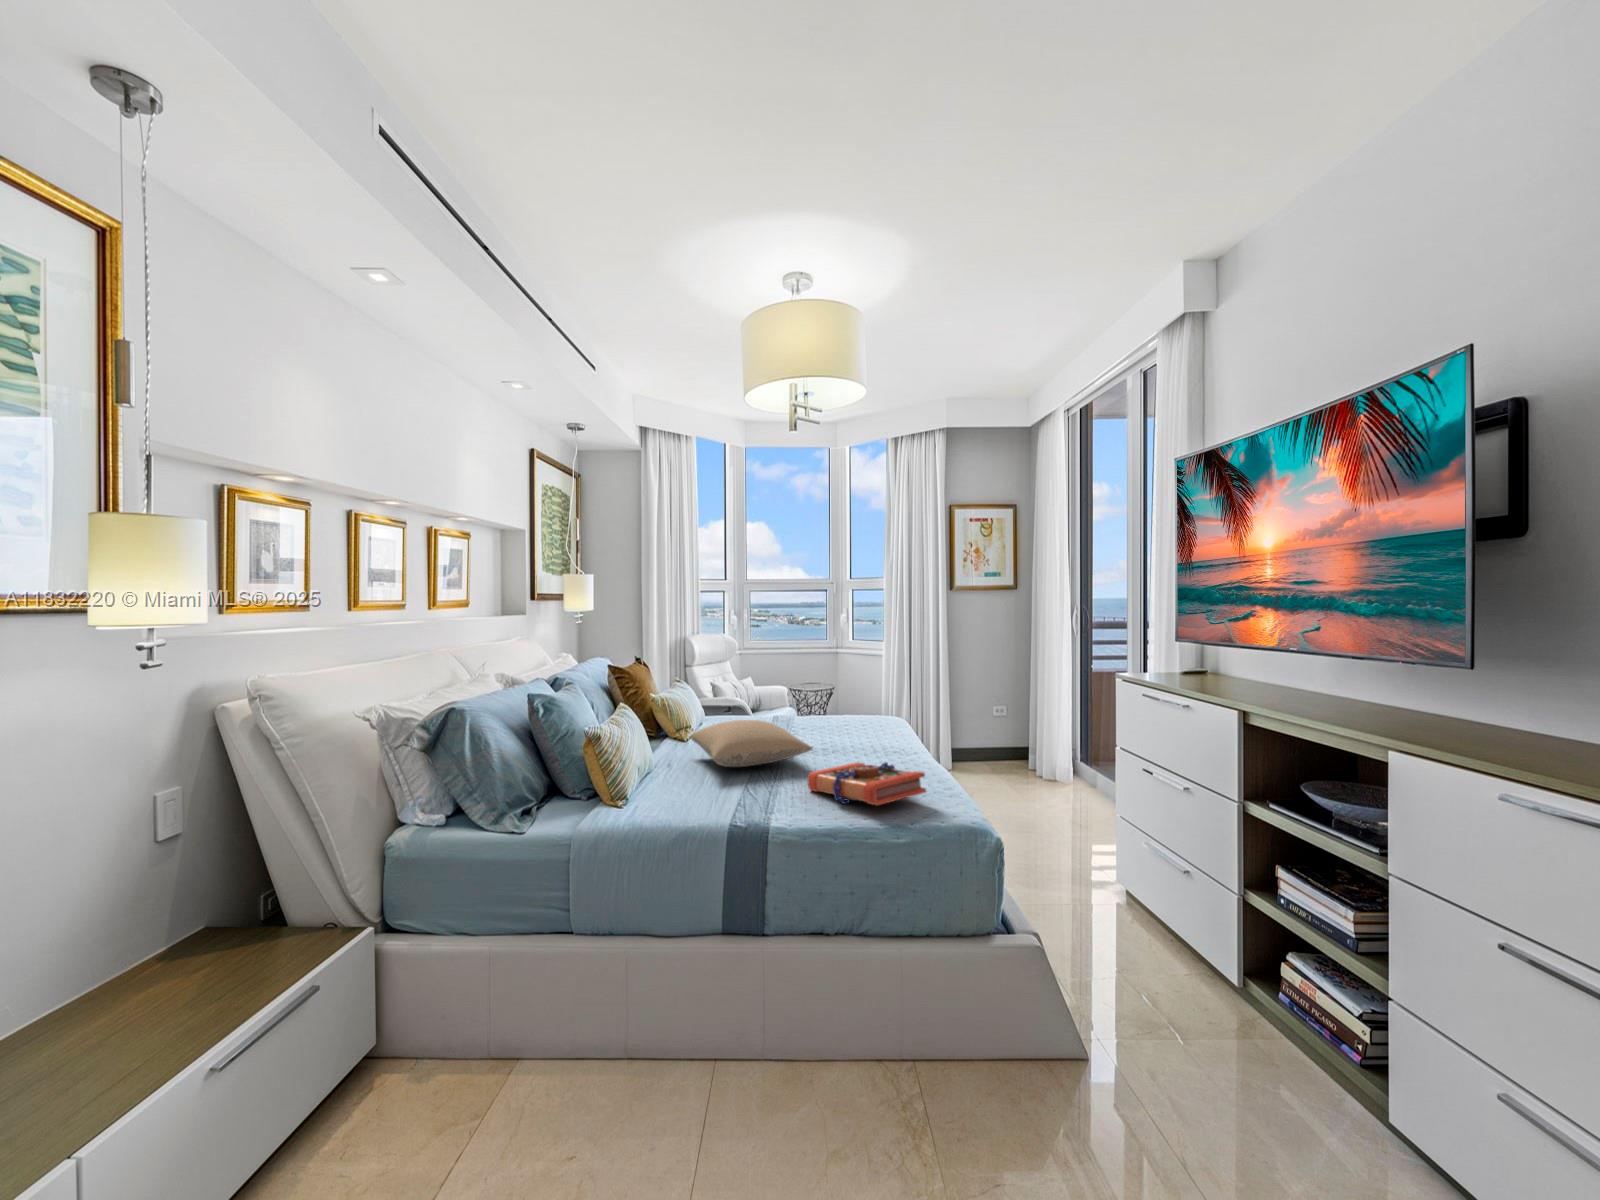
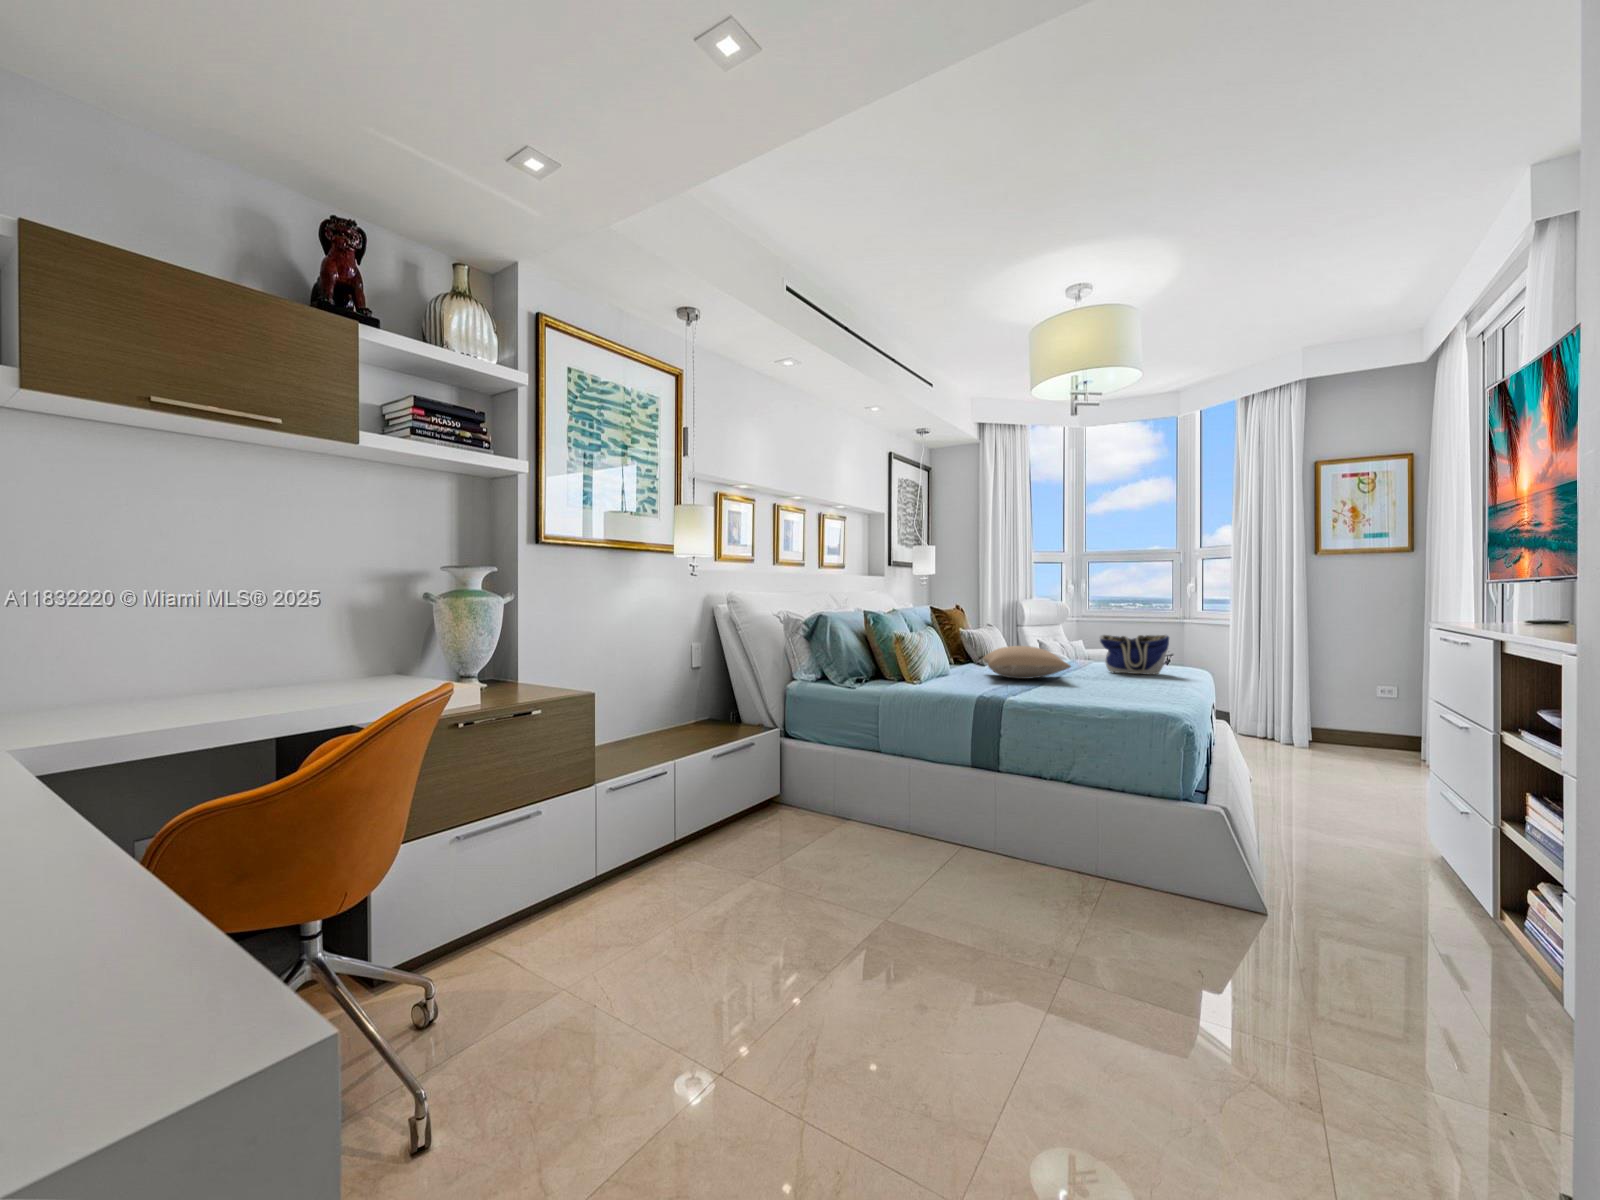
tote bag: none [812,688,884,733] -> present [1100,635,1169,674]
book: present [808,762,926,805] -> none [1054,671,1142,696]

